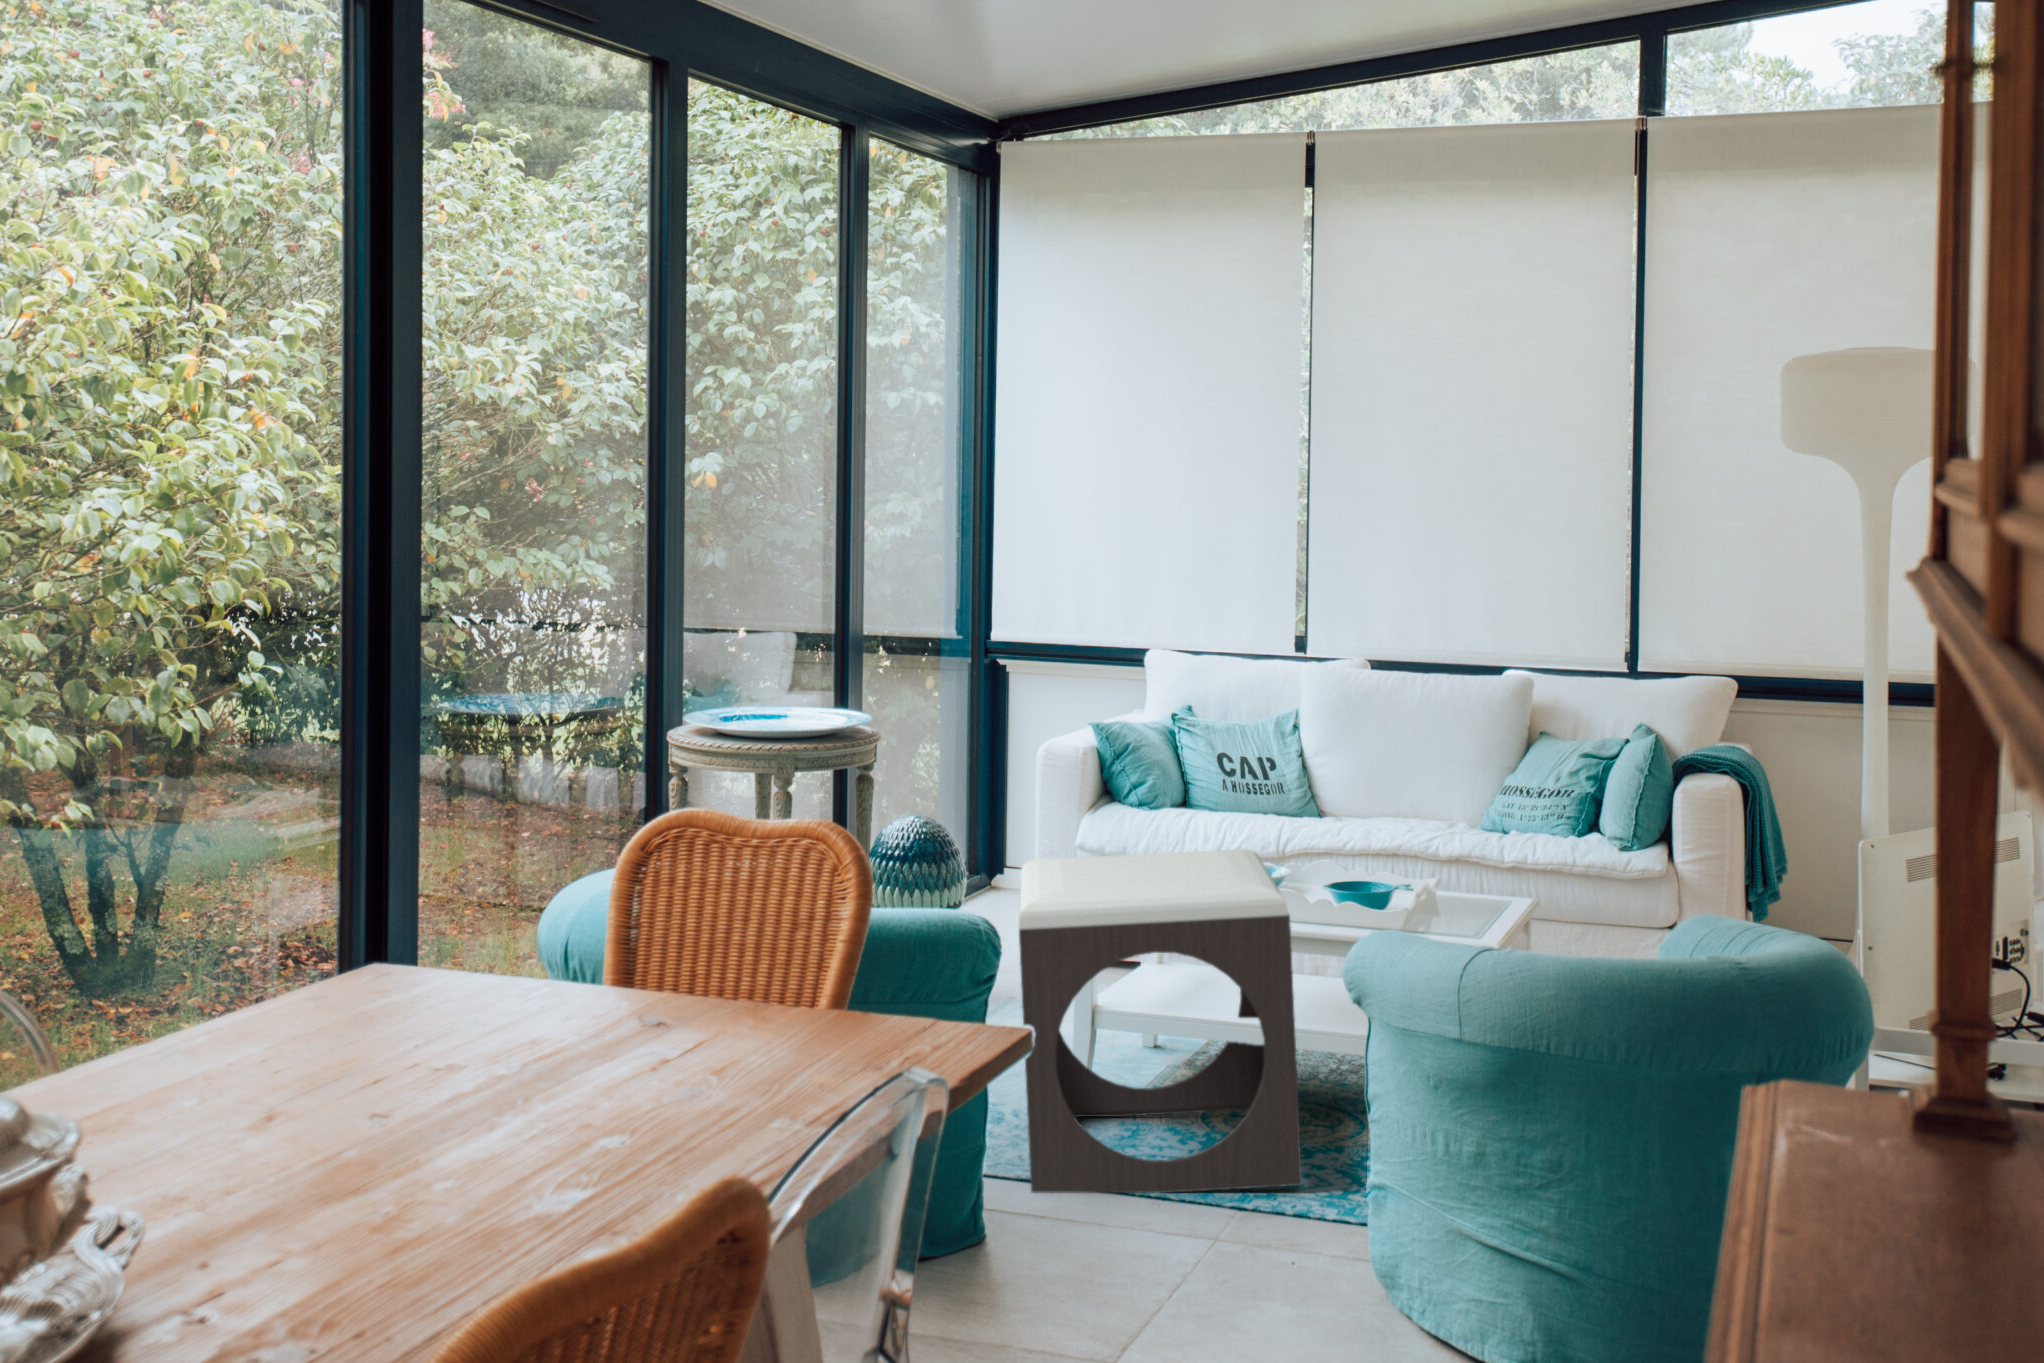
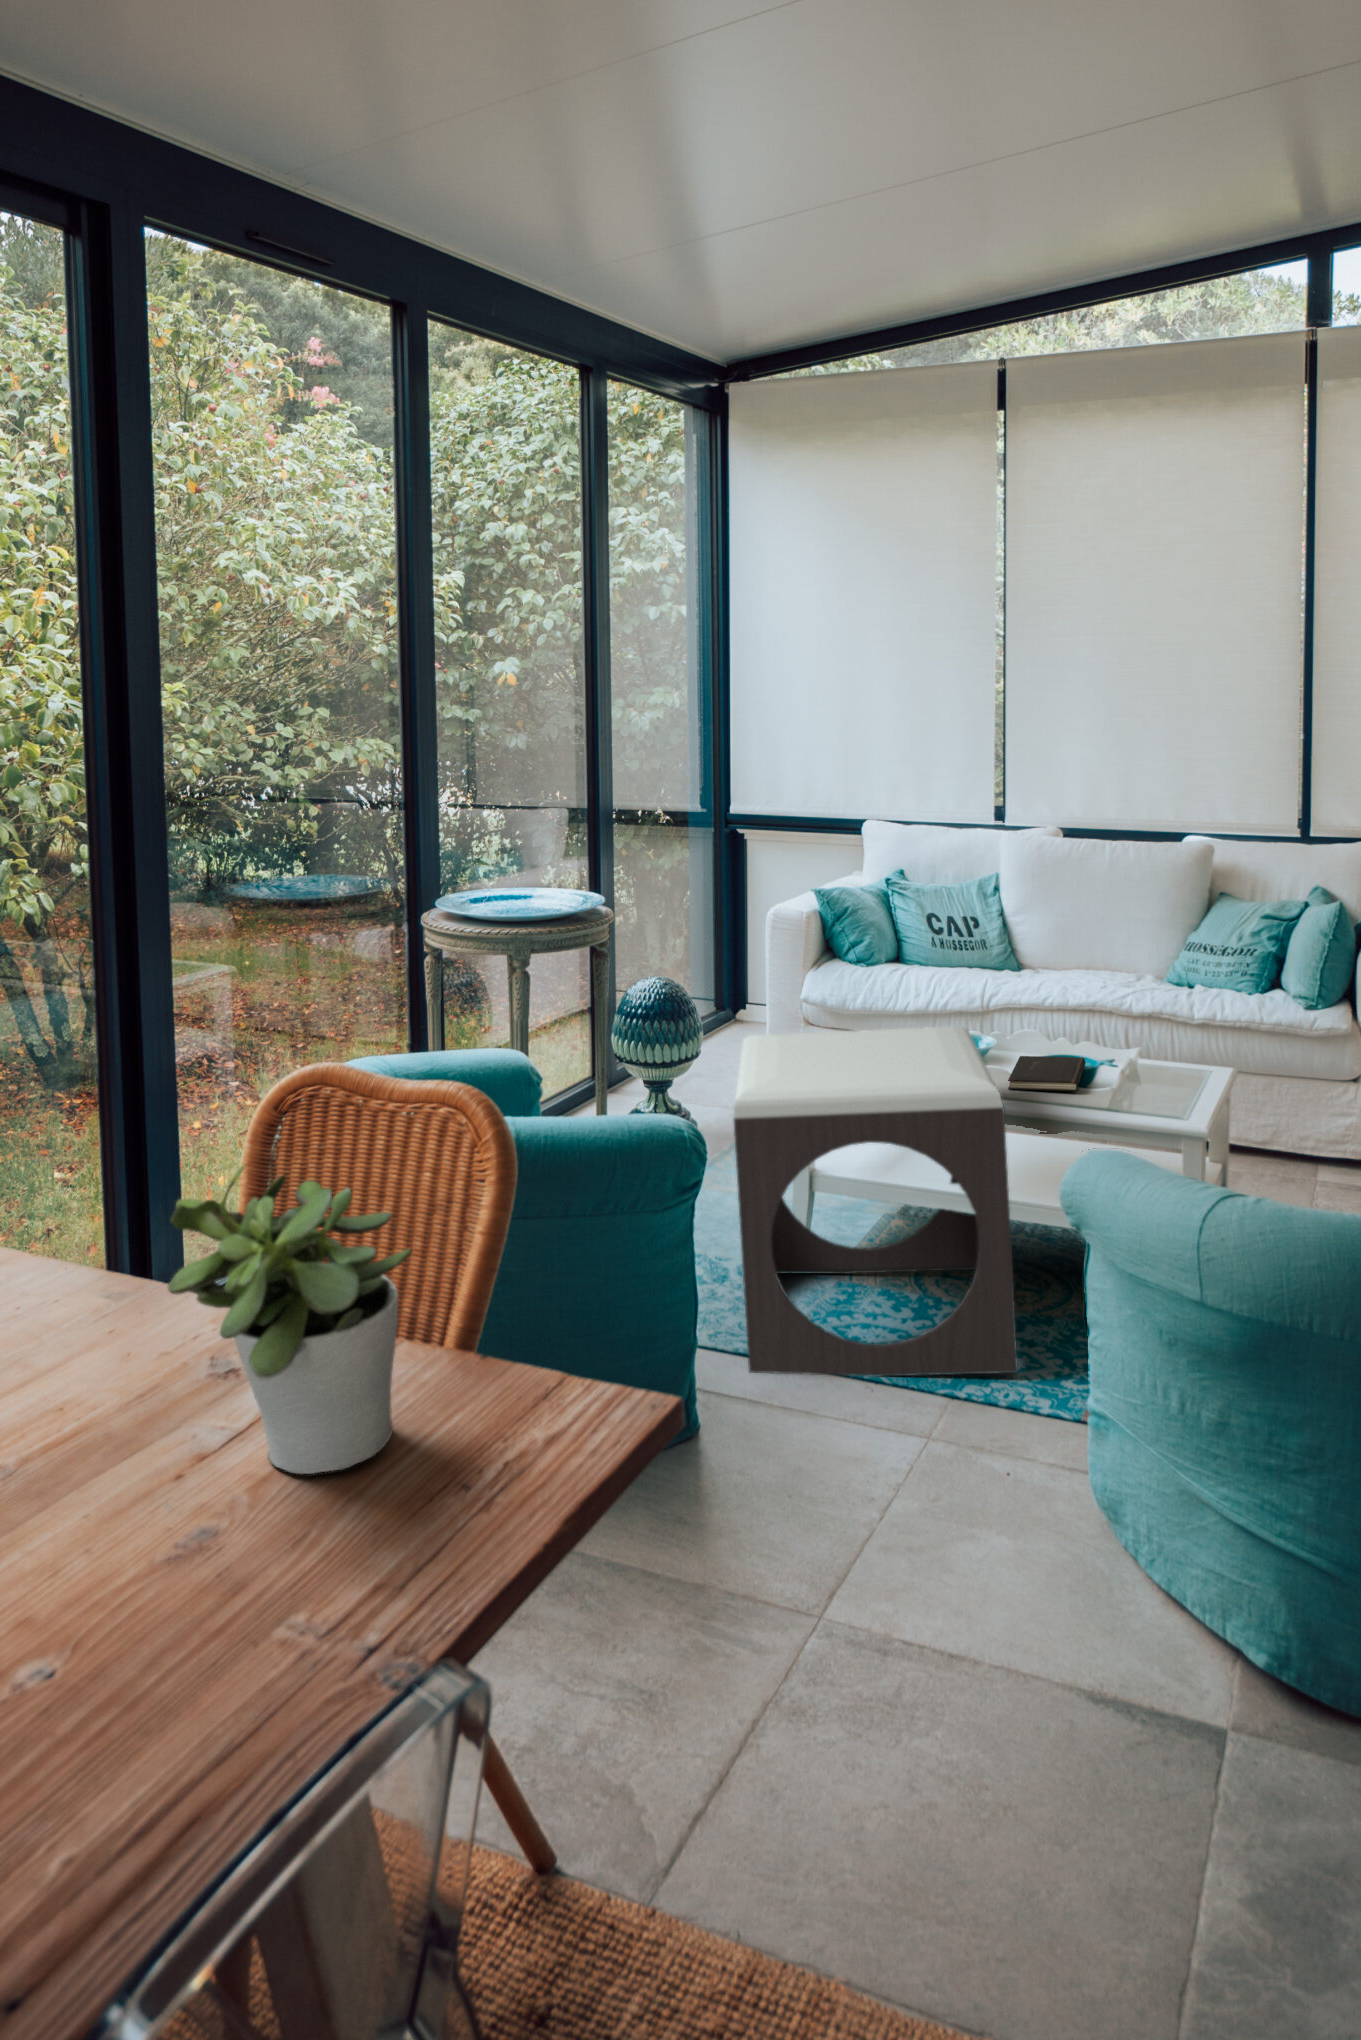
potted plant: none [646,841,833,1057] -> present [168,1166,412,1474]
hardcover book: none [1299,889,1381,918] -> present [1008,1056,1085,1091]

